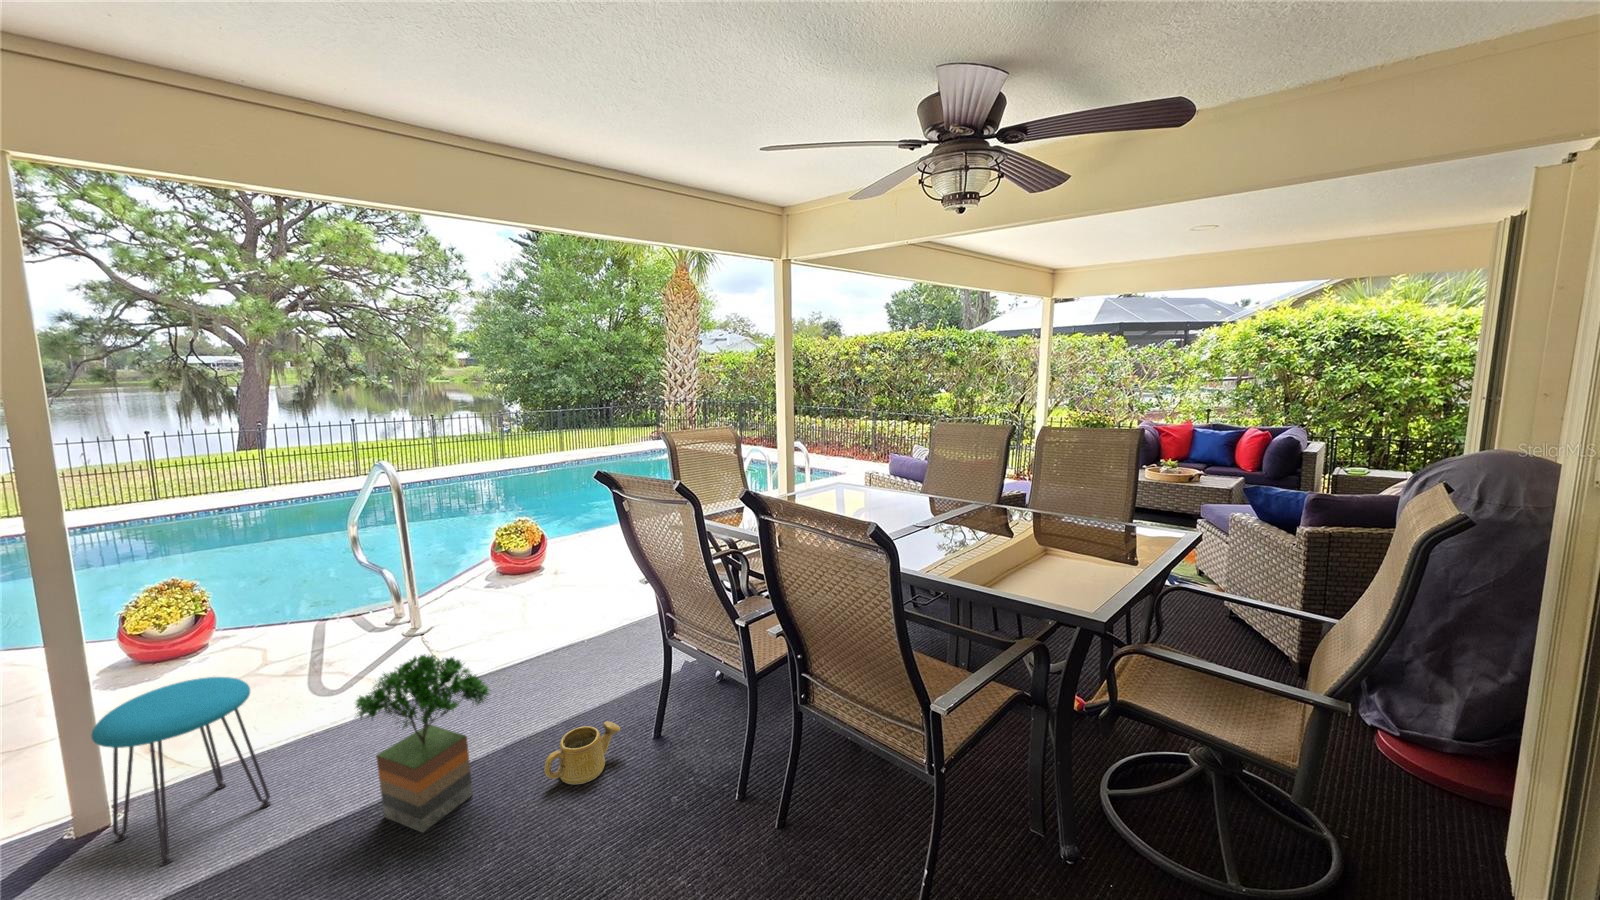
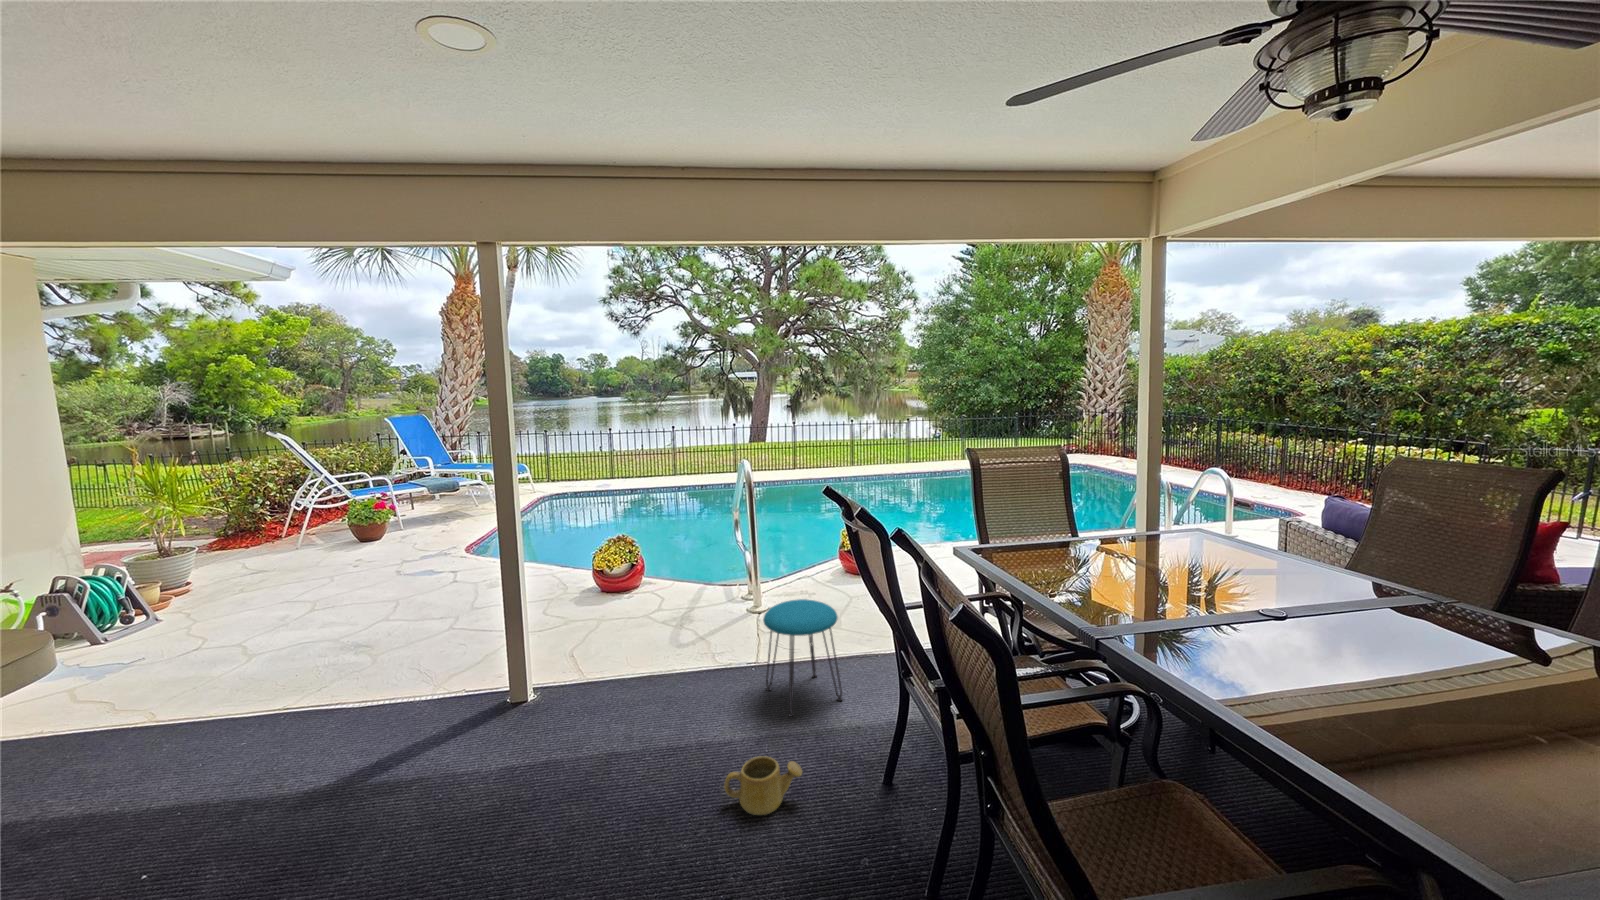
potted tree: present [356,654,490,832] -> none [597,643,695,795]
stool: present [91,677,271,866] -> present [763,599,842,716]

